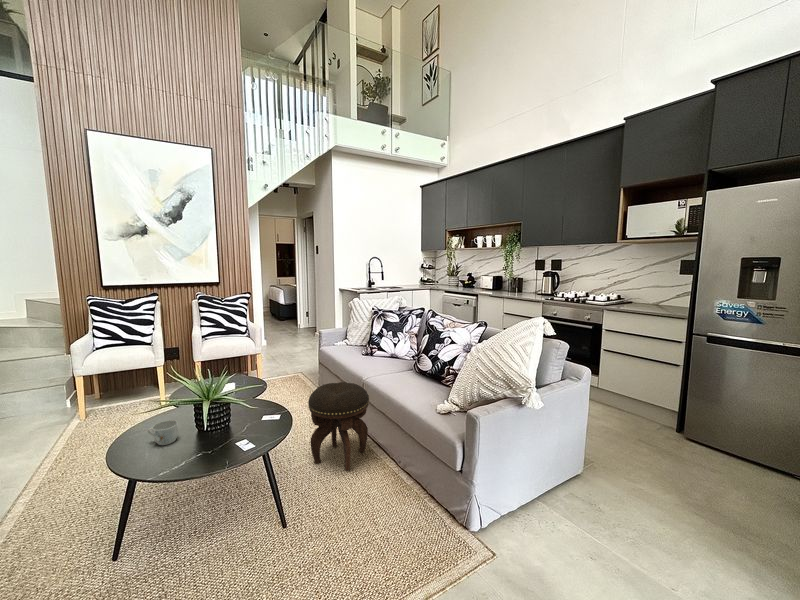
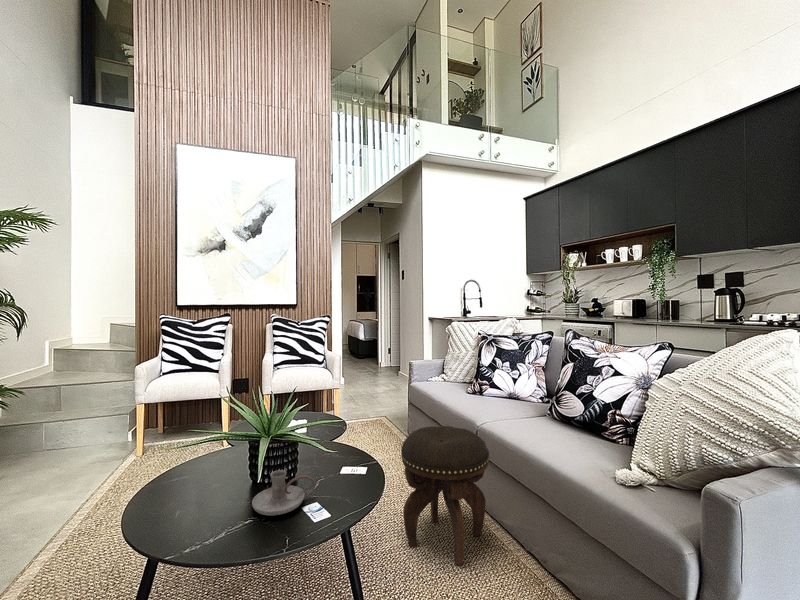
mug: present [148,420,178,445] -> none [189,460,228,496]
candle holder: none [200,423,245,452] -> present [252,470,315,516]

